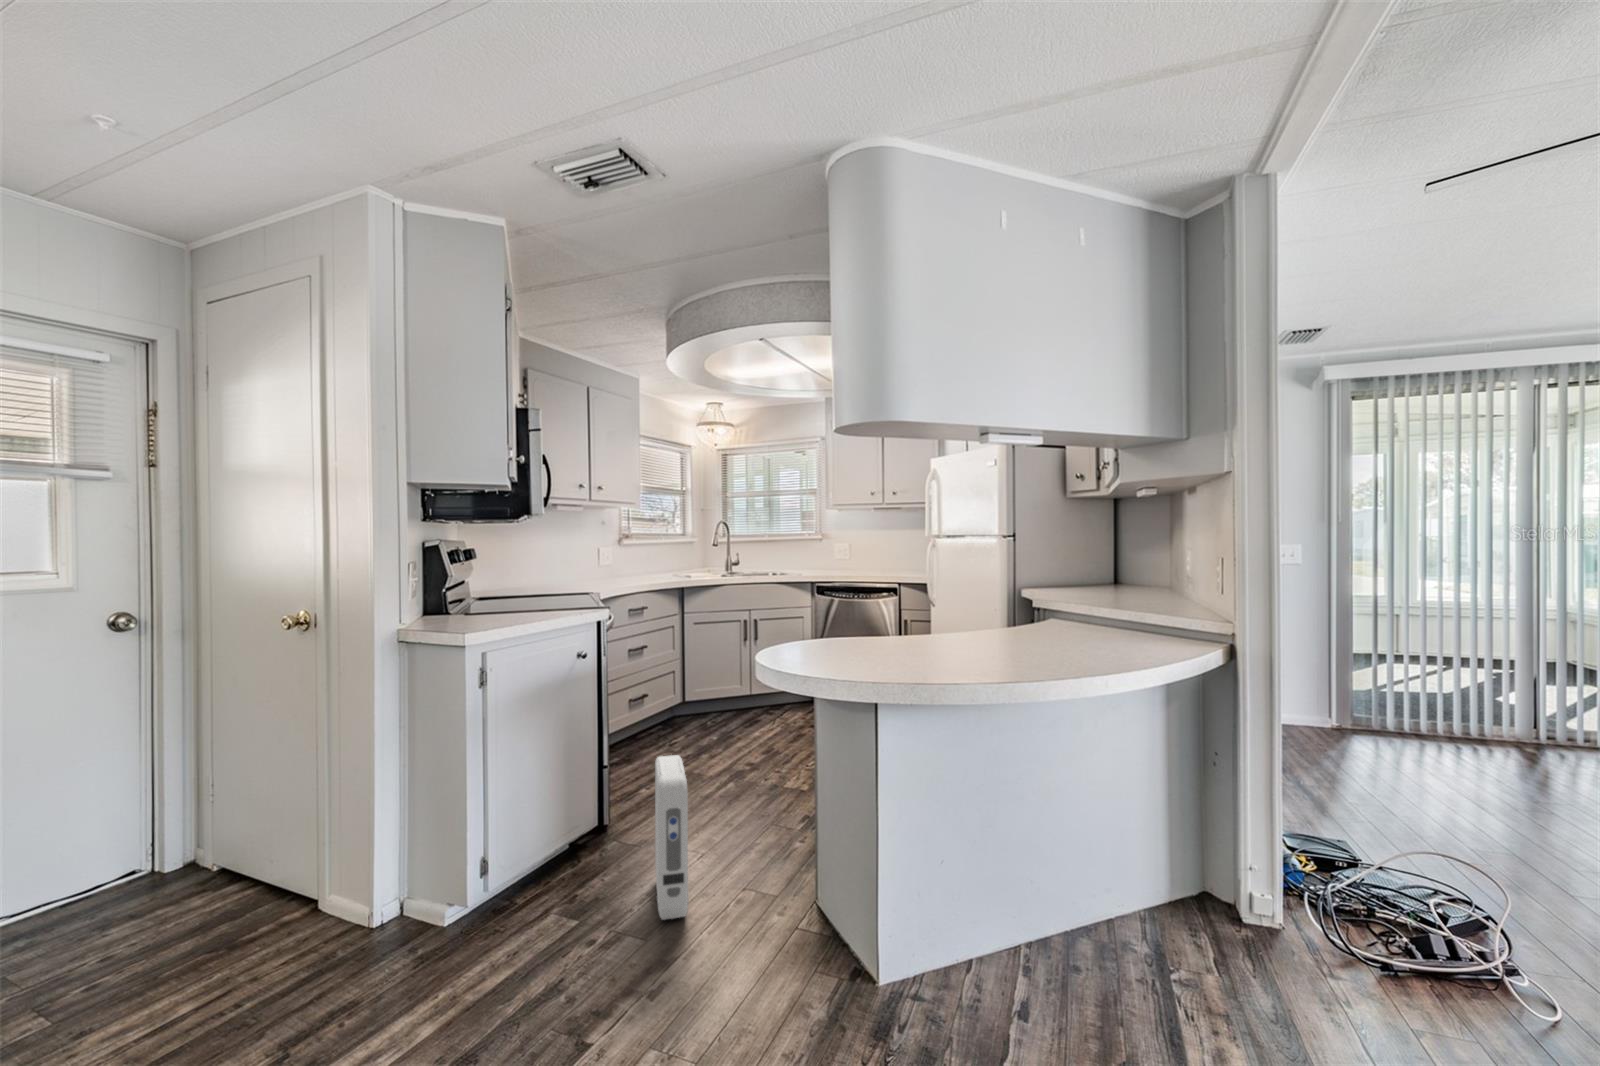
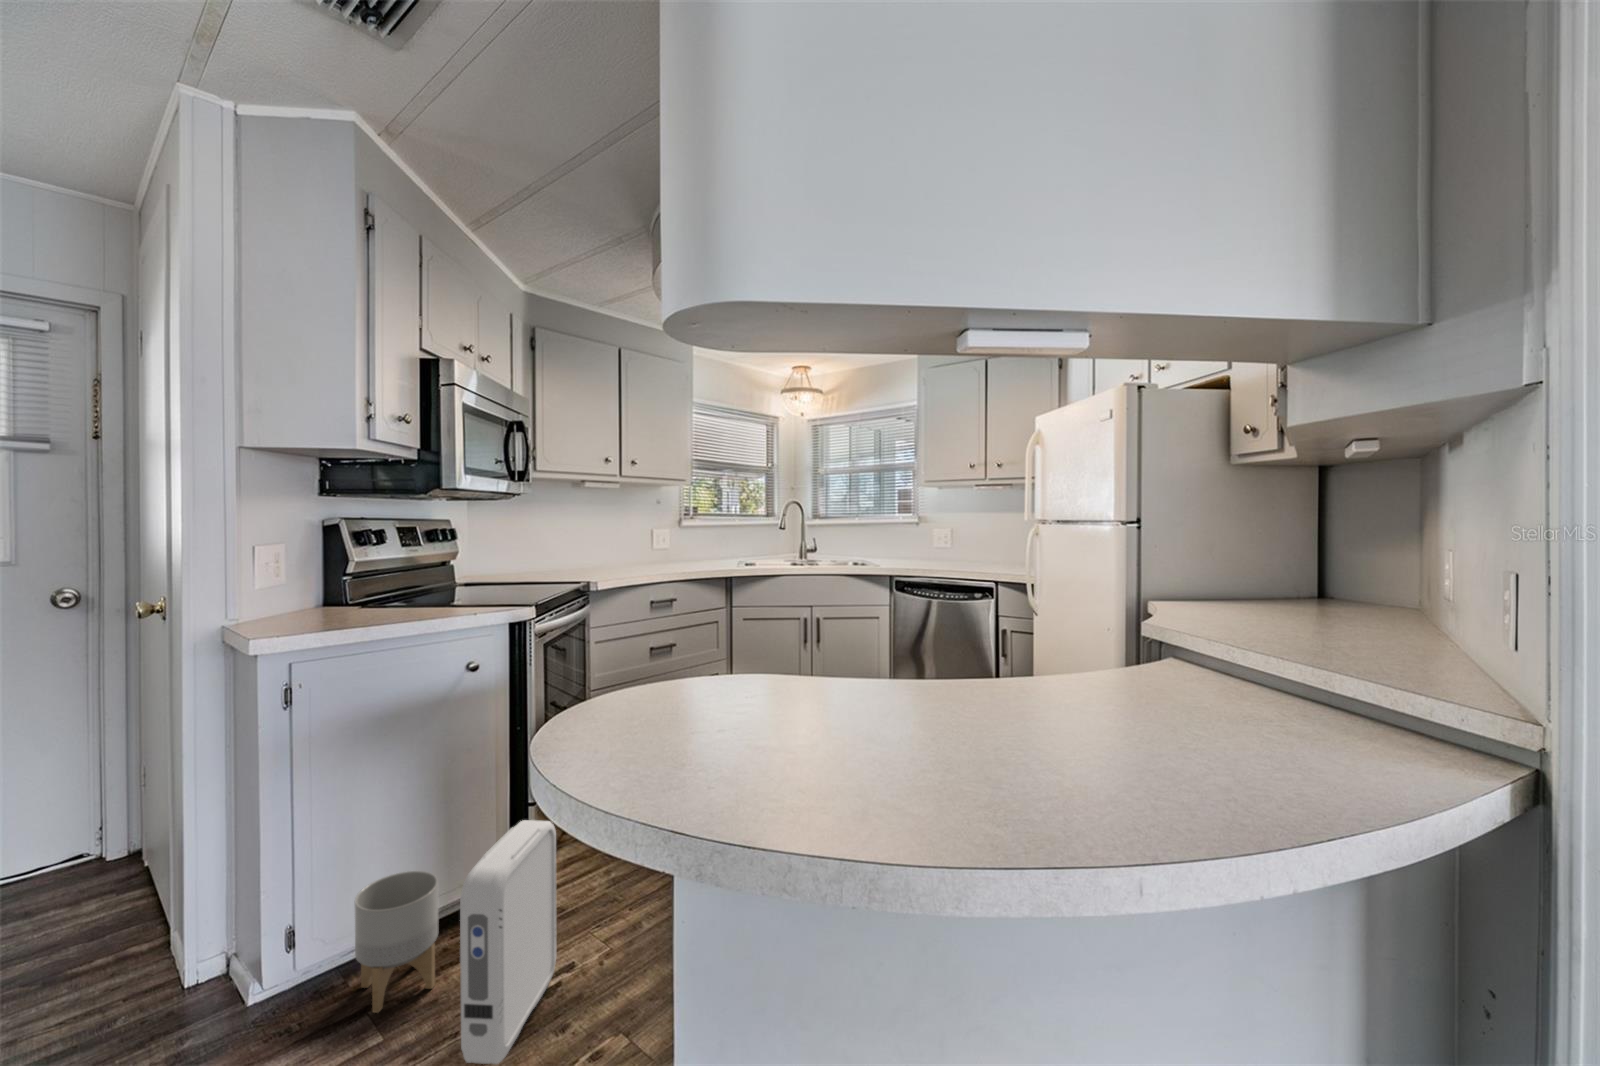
planter: none [531,810,591,913] -> present [355,871,438,1013]

